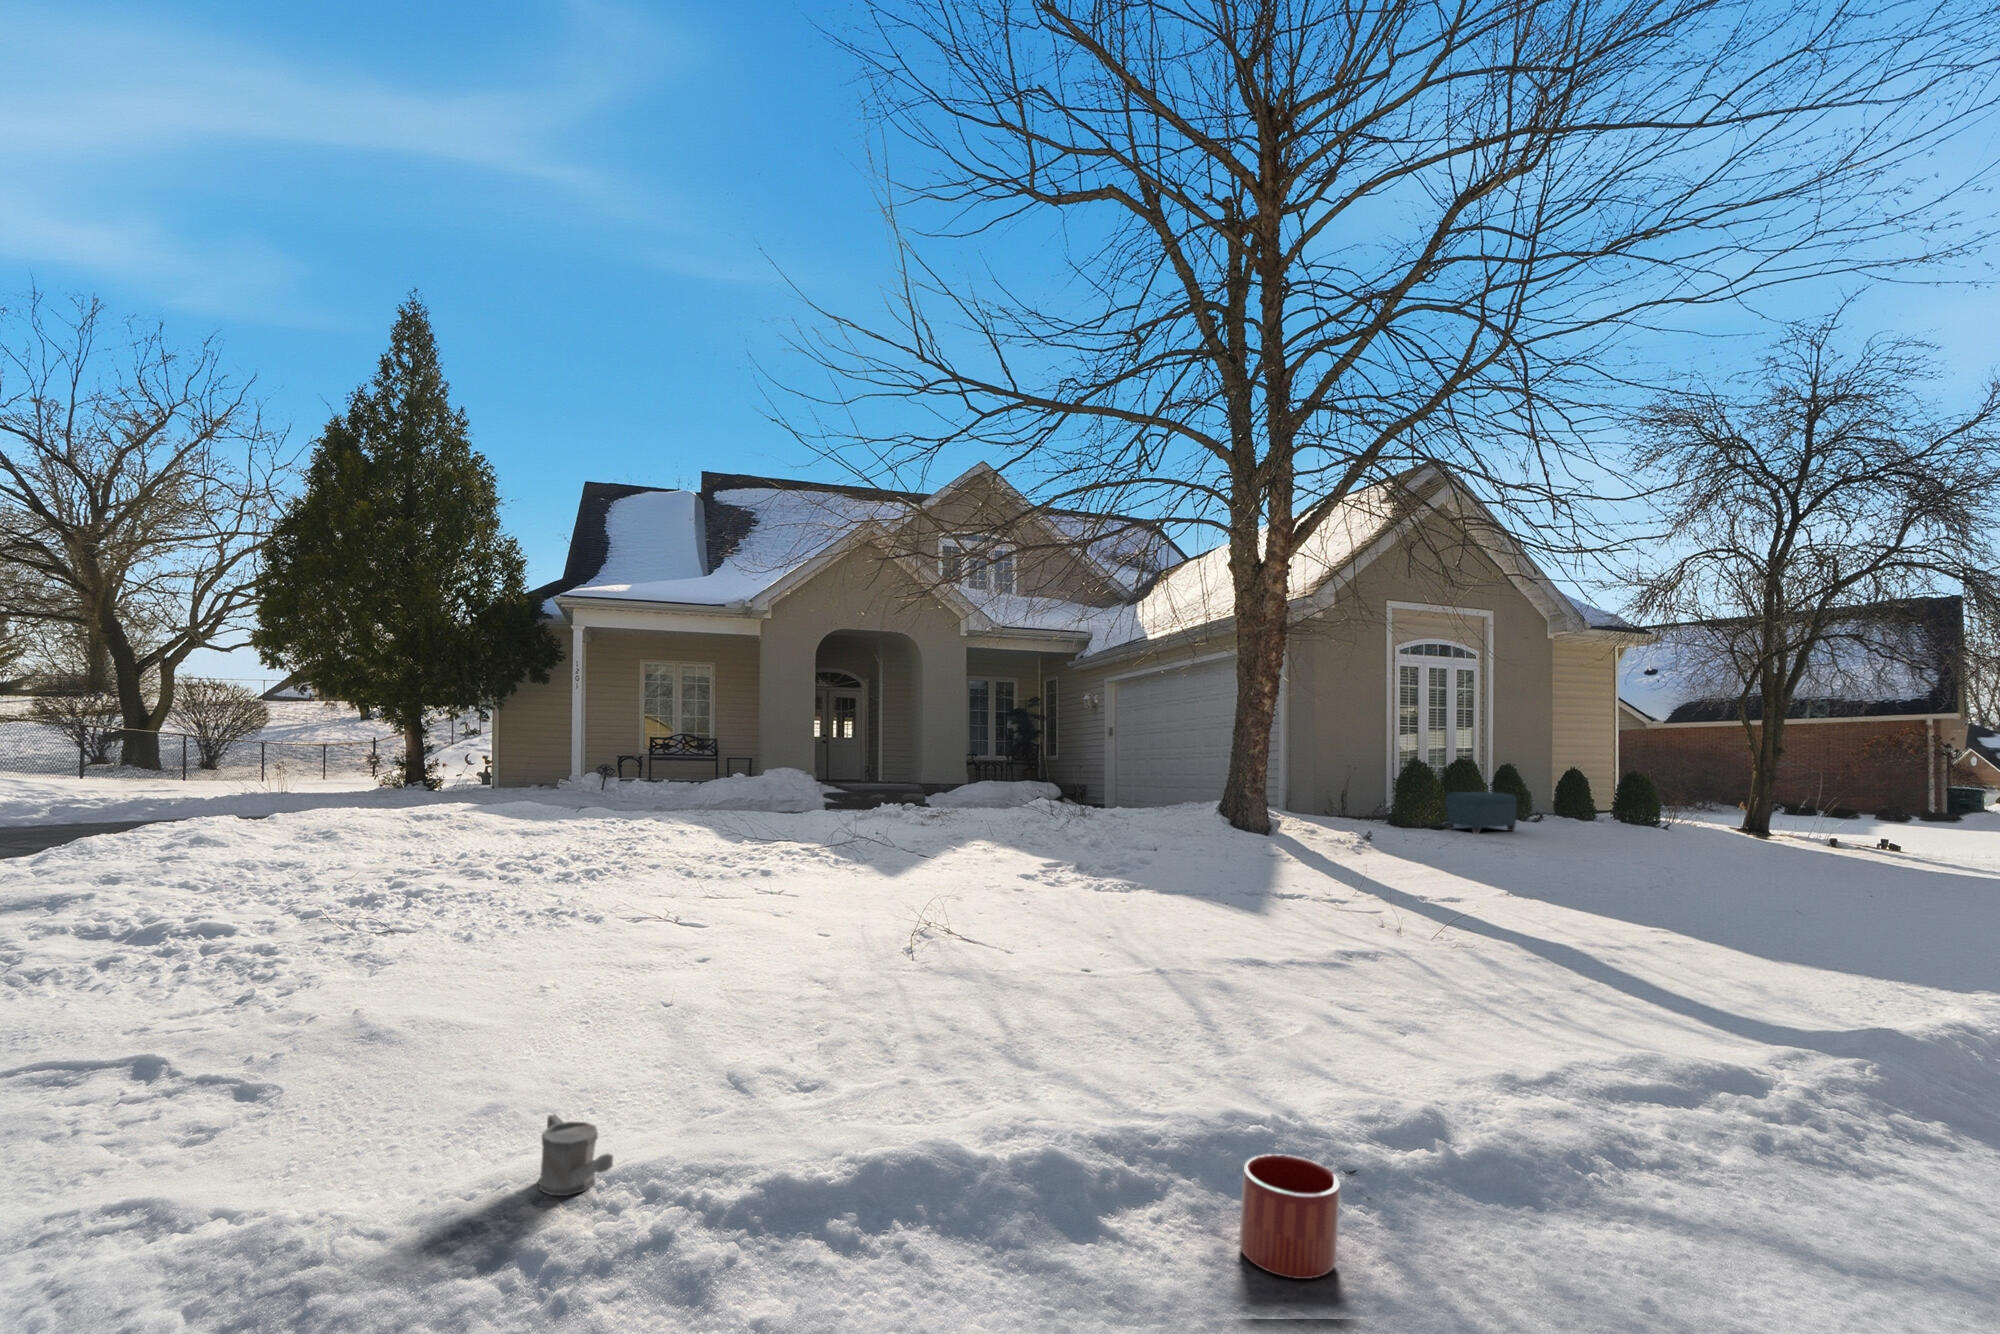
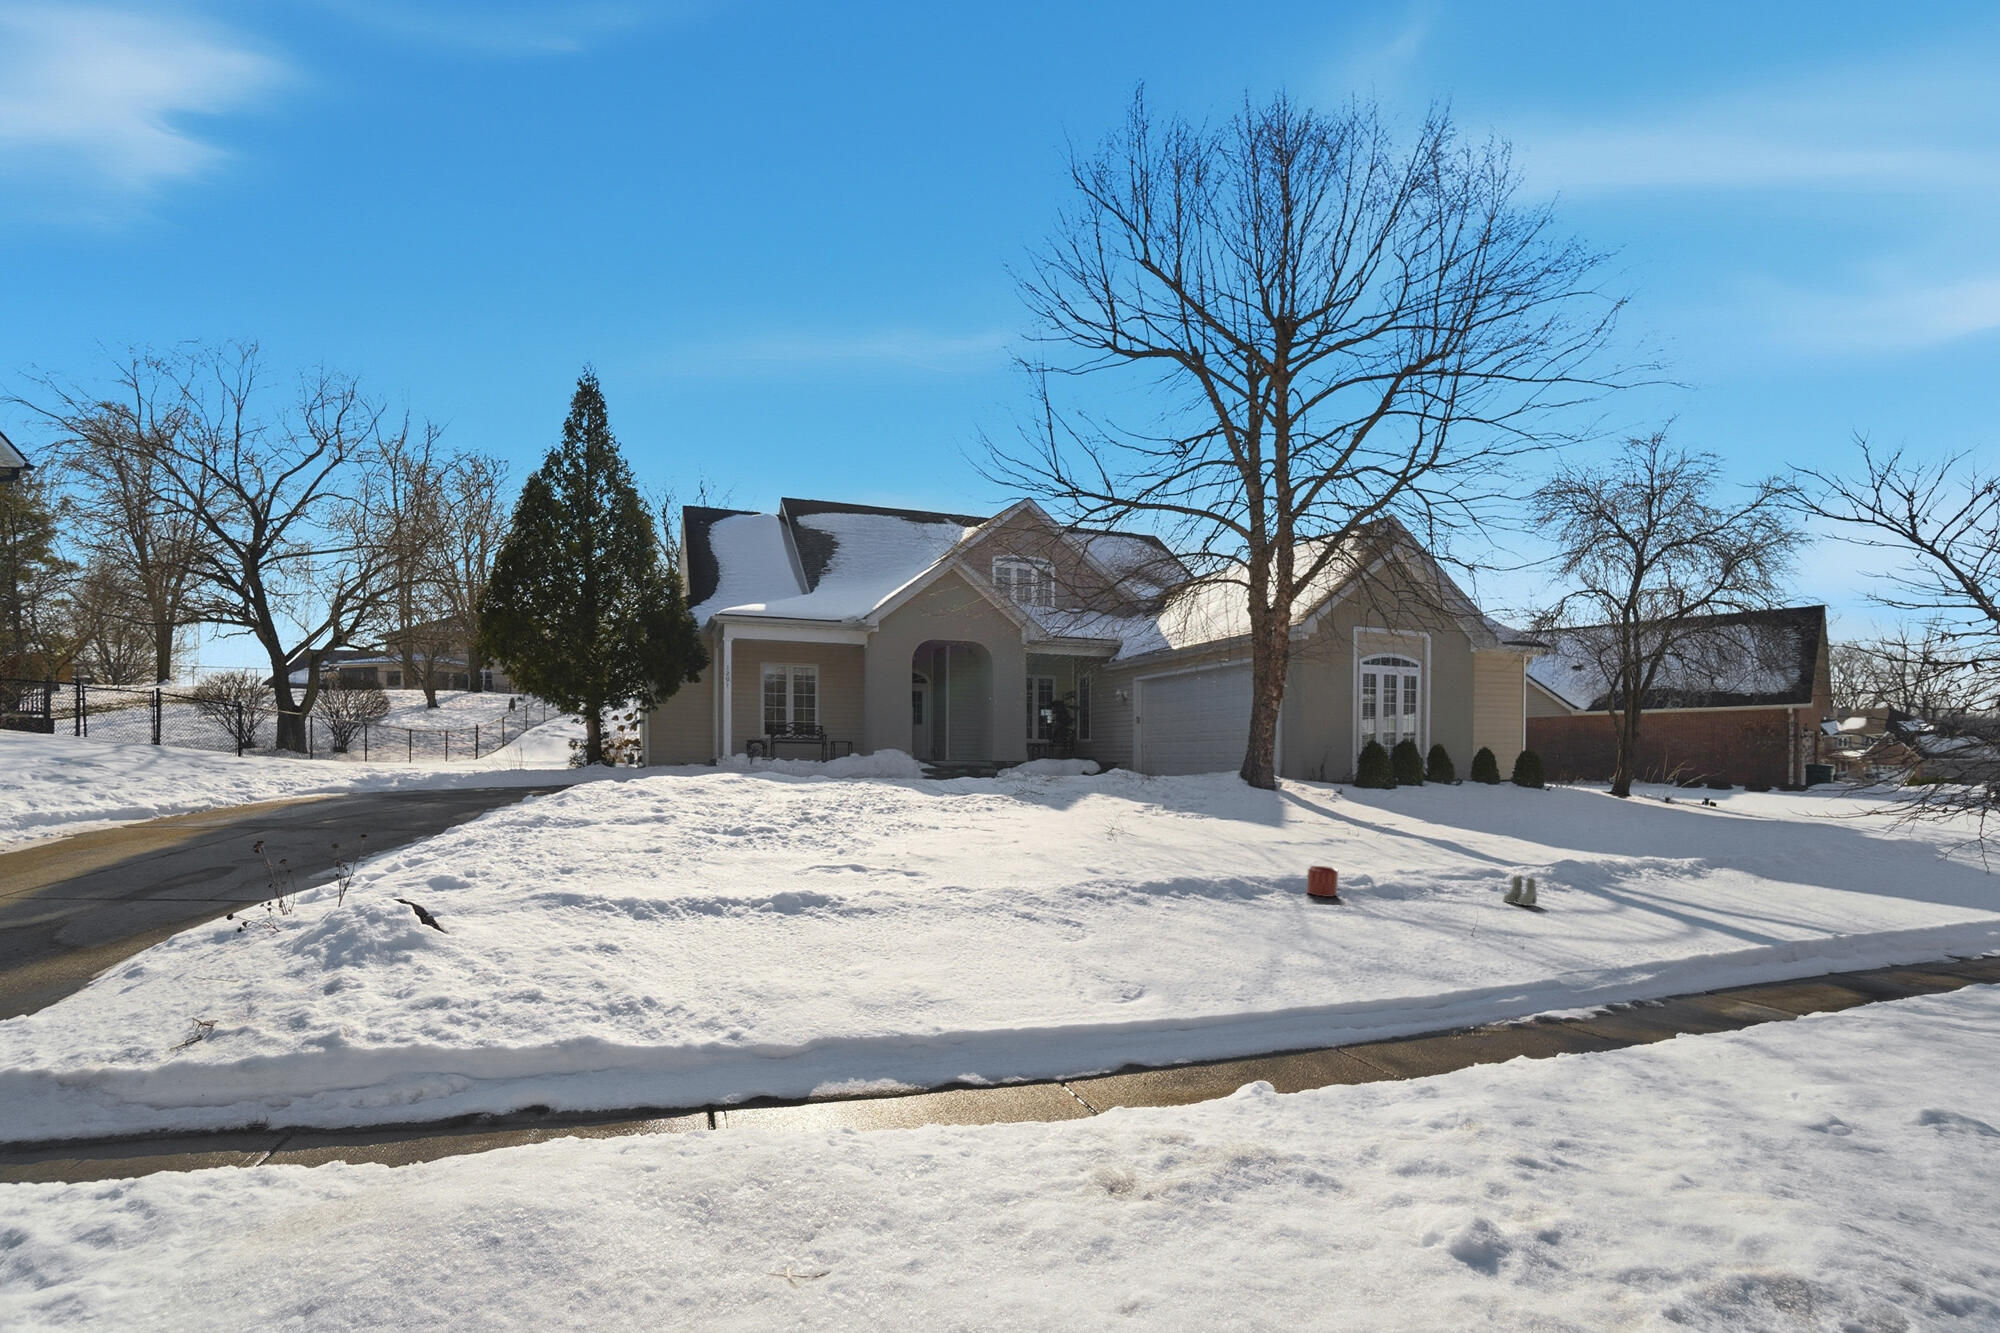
bench: present [1446,792,1517,833] -> none [1392,764,1444,793]
watering can: present [539,1114,613,1196] -> none [1082,855,1119,876]
boots: none [1826,1148,1930,1256] -> present [1503,876,1537,906]

